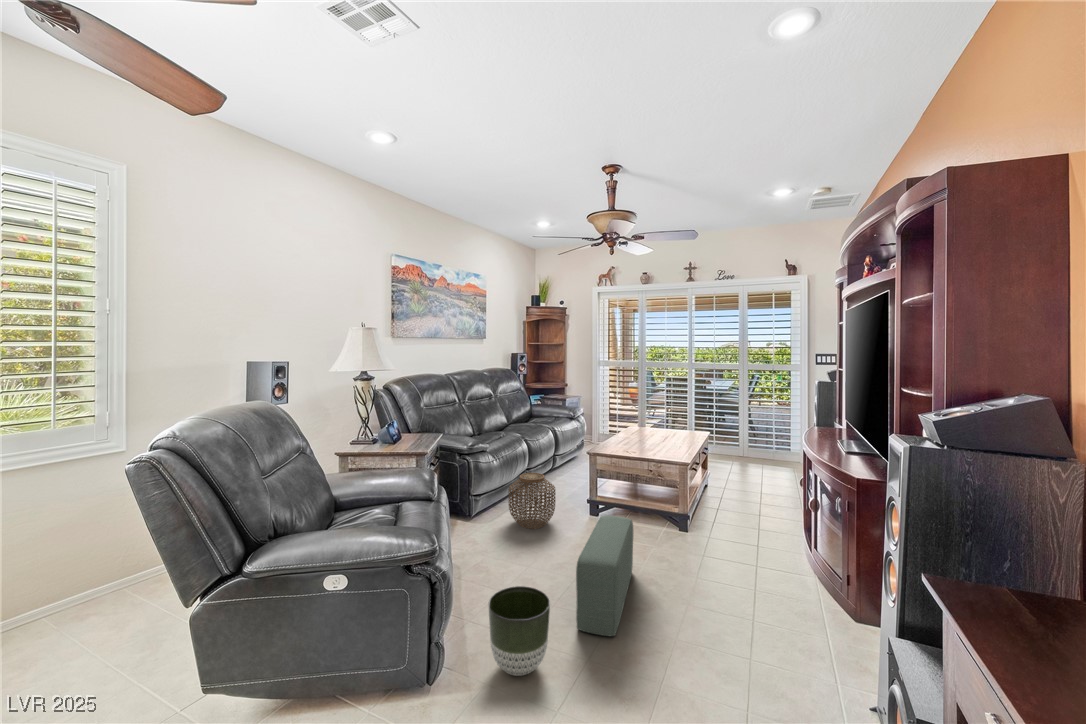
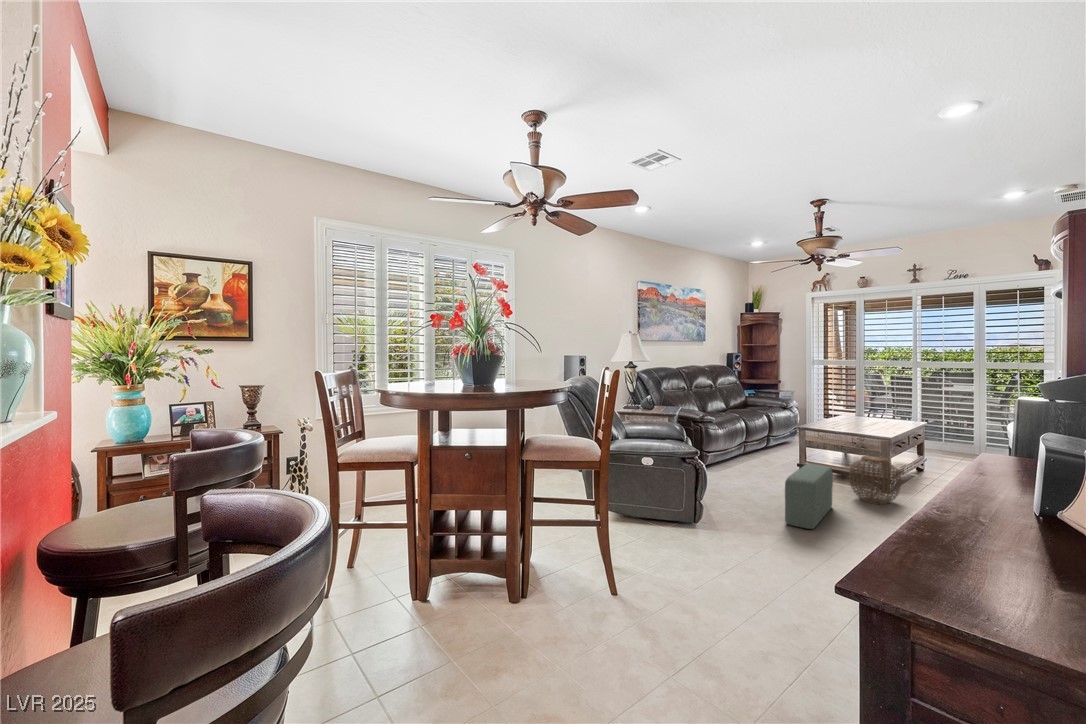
woven basket: present [508,473,556,529] -> present [849,456,901,505]
planter: present [489,586,550,676] -> none [727,487,766,533]

